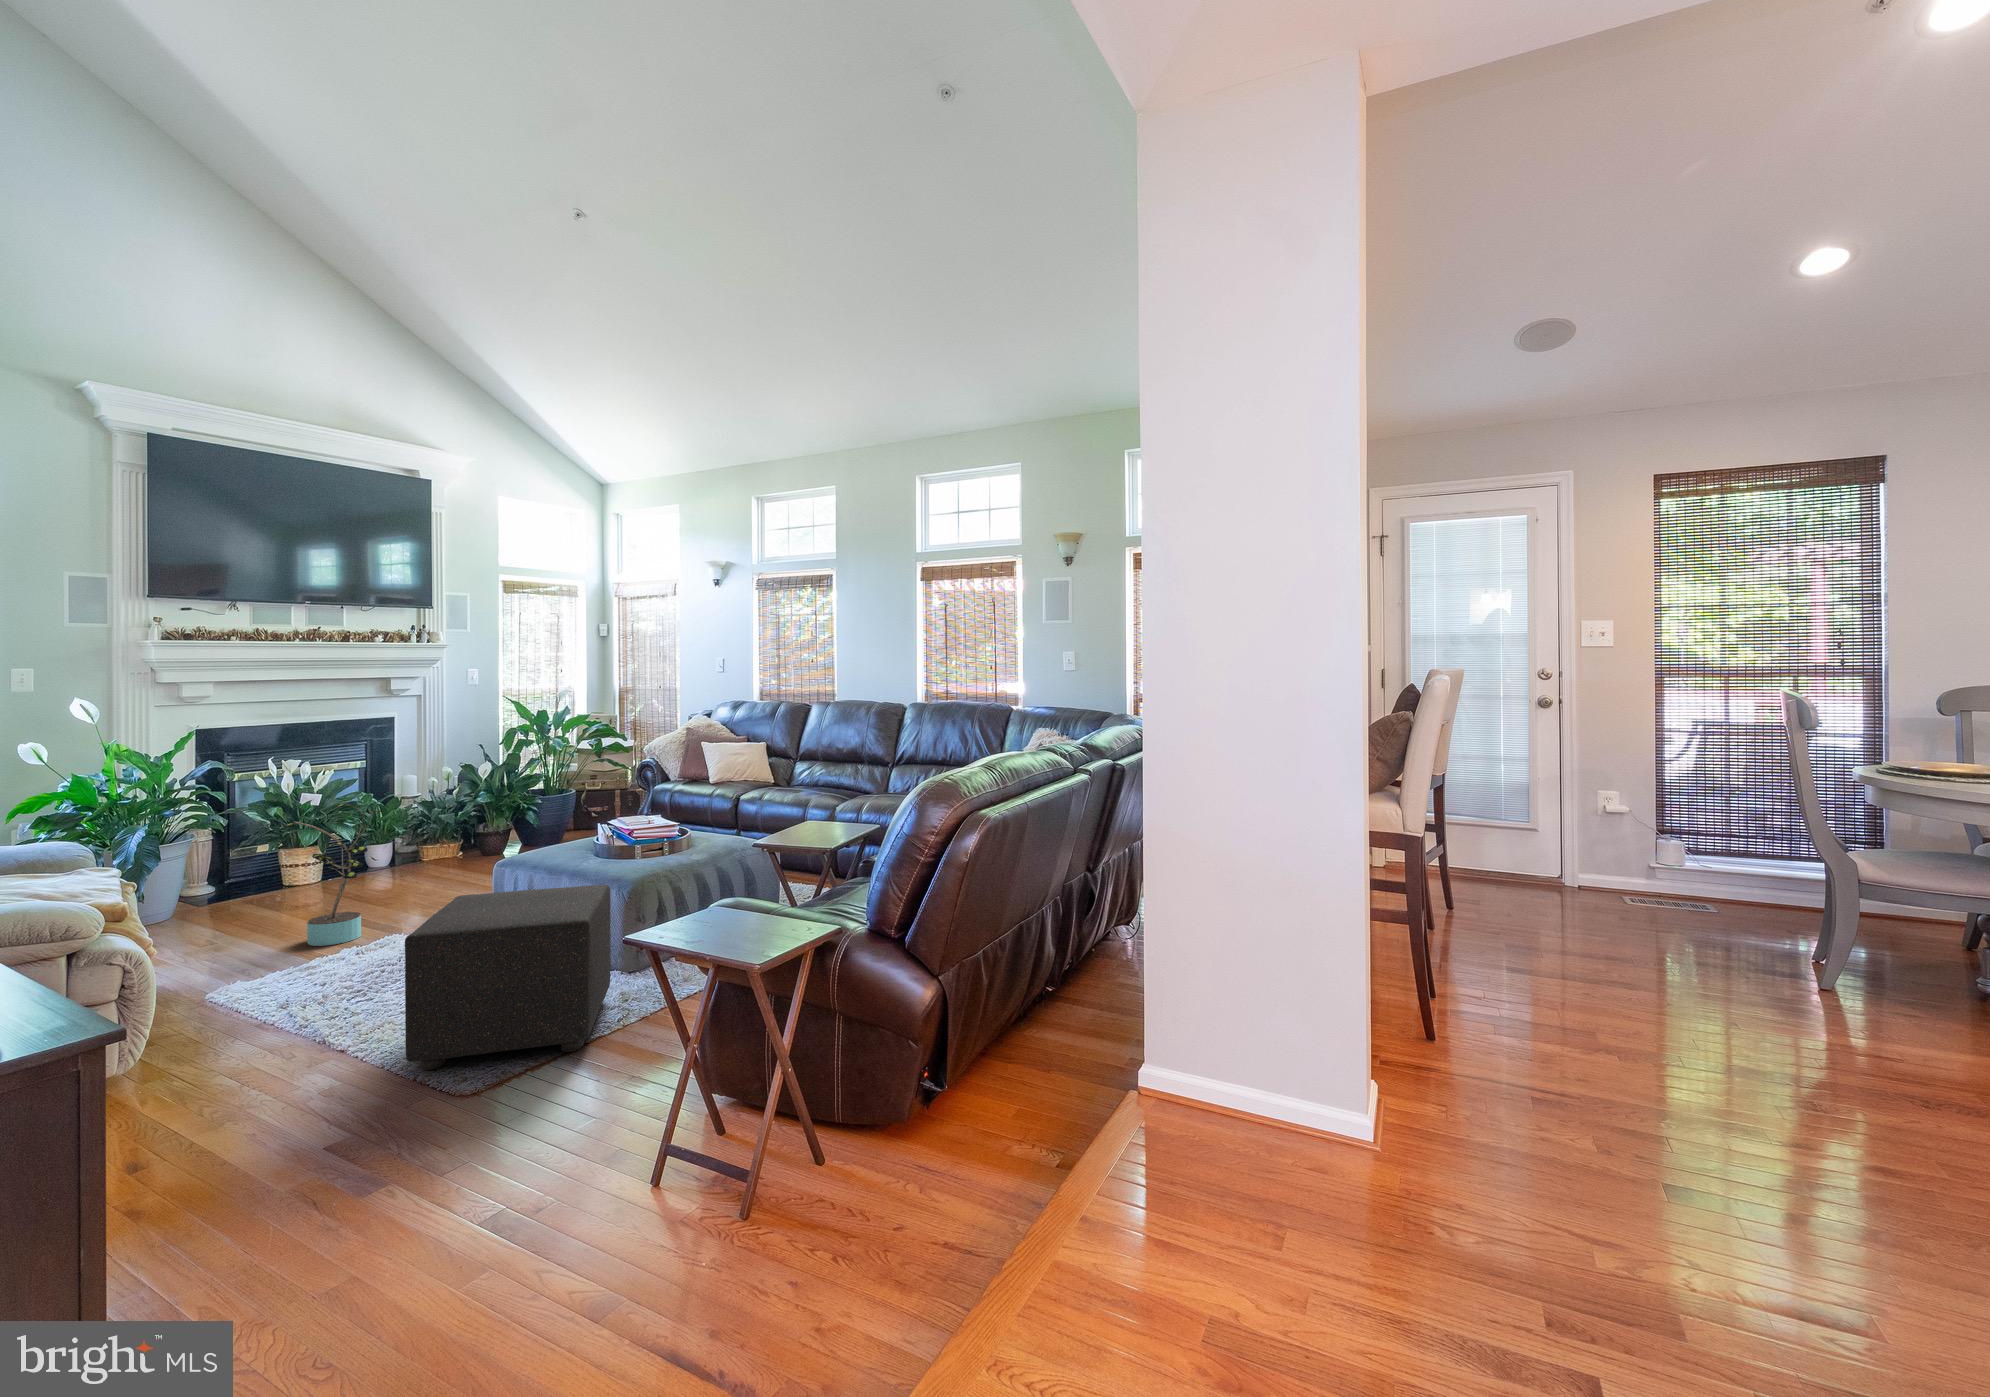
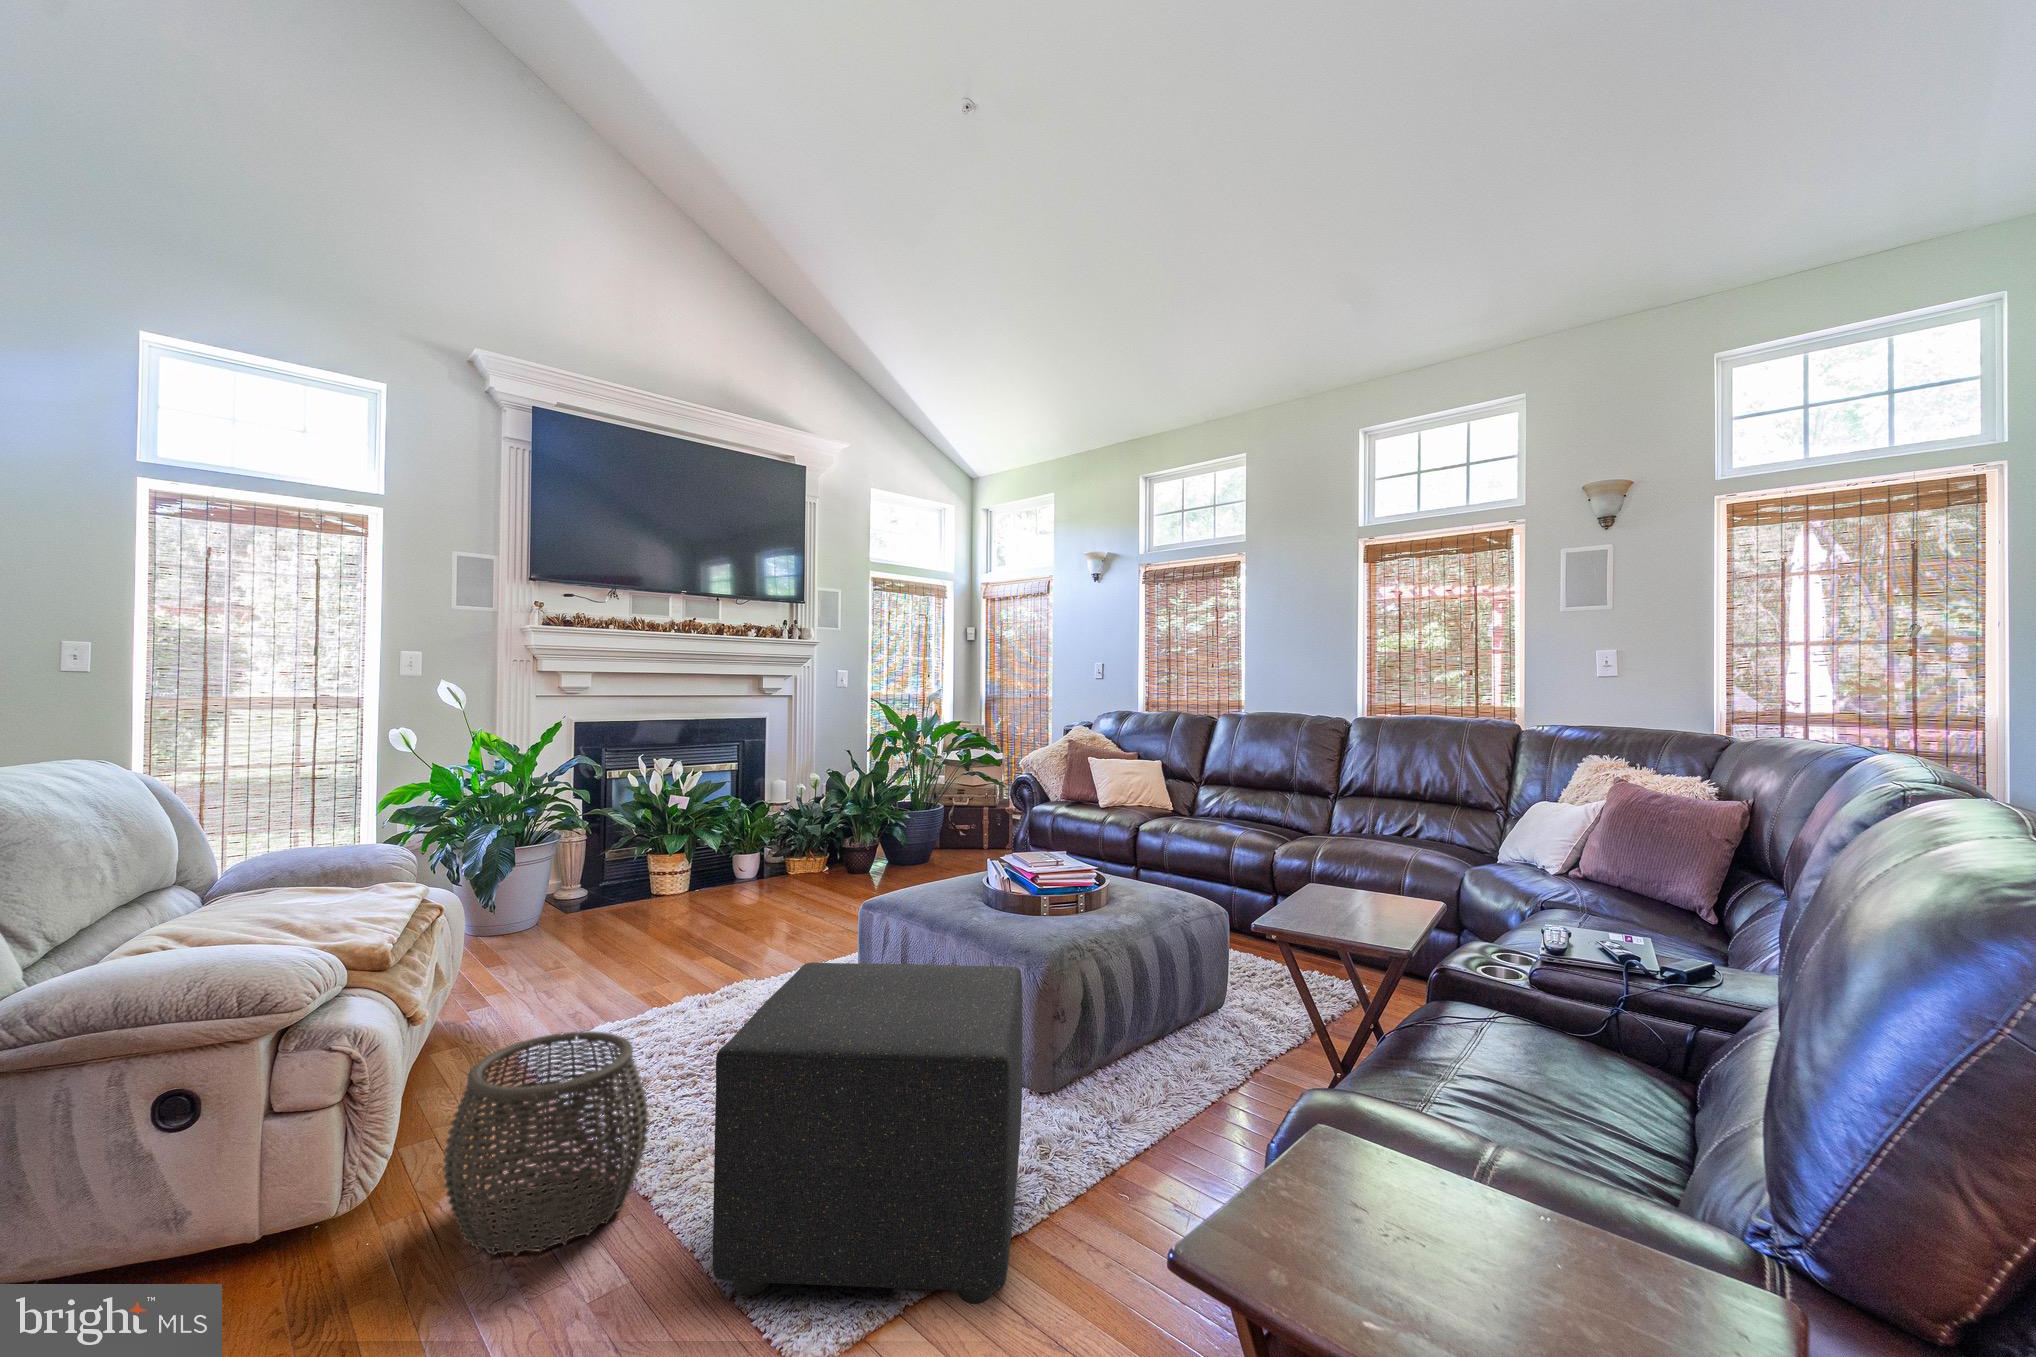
potted plant: present [283,803,383,946] -> none [634,807,737,986]
woven basket: none [192,952,346,1084] -> present [444,1031,649,1256]

